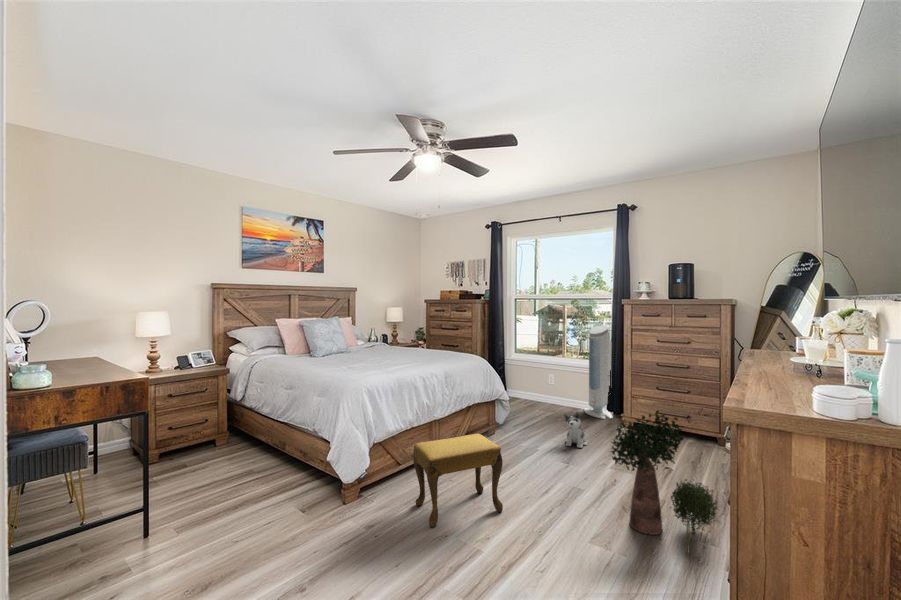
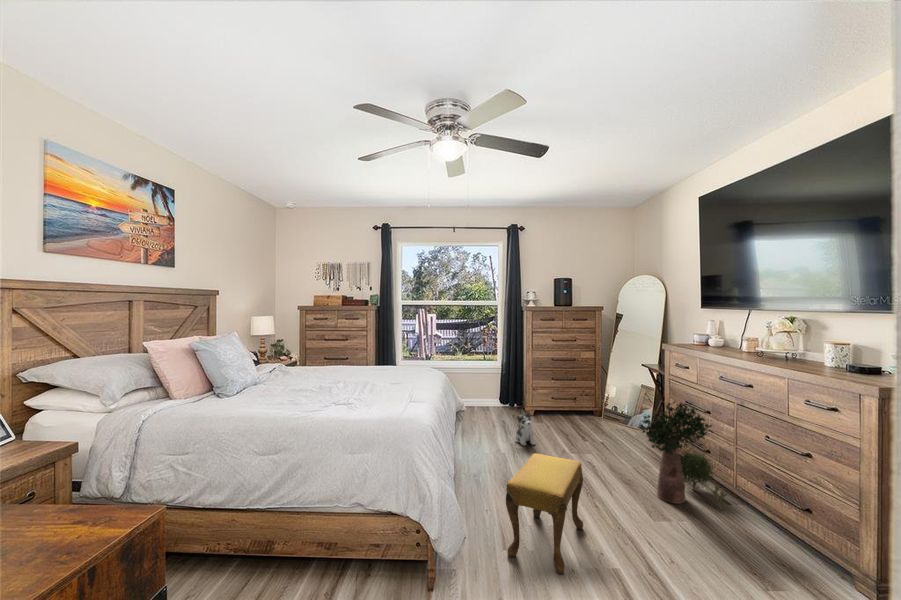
air purifier: present [584,325,612,419] -> none [481,329,513,414]

